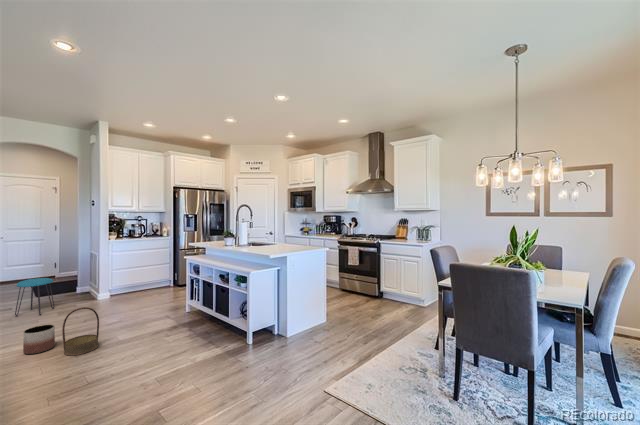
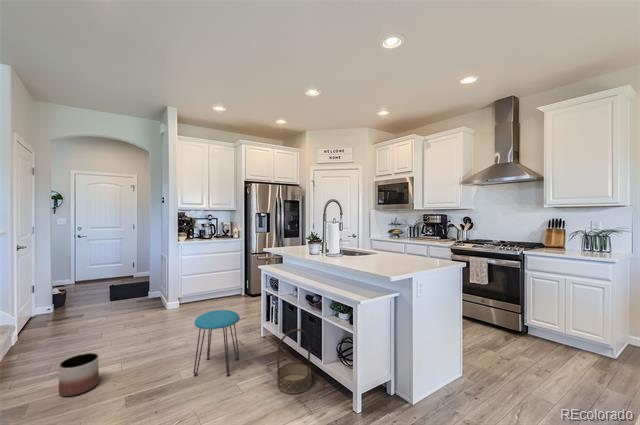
stool: present [15,278,55,317] -> present [194,310,240,376]
basket: present [62,307,99,356] -> present [277,329,312,394]

